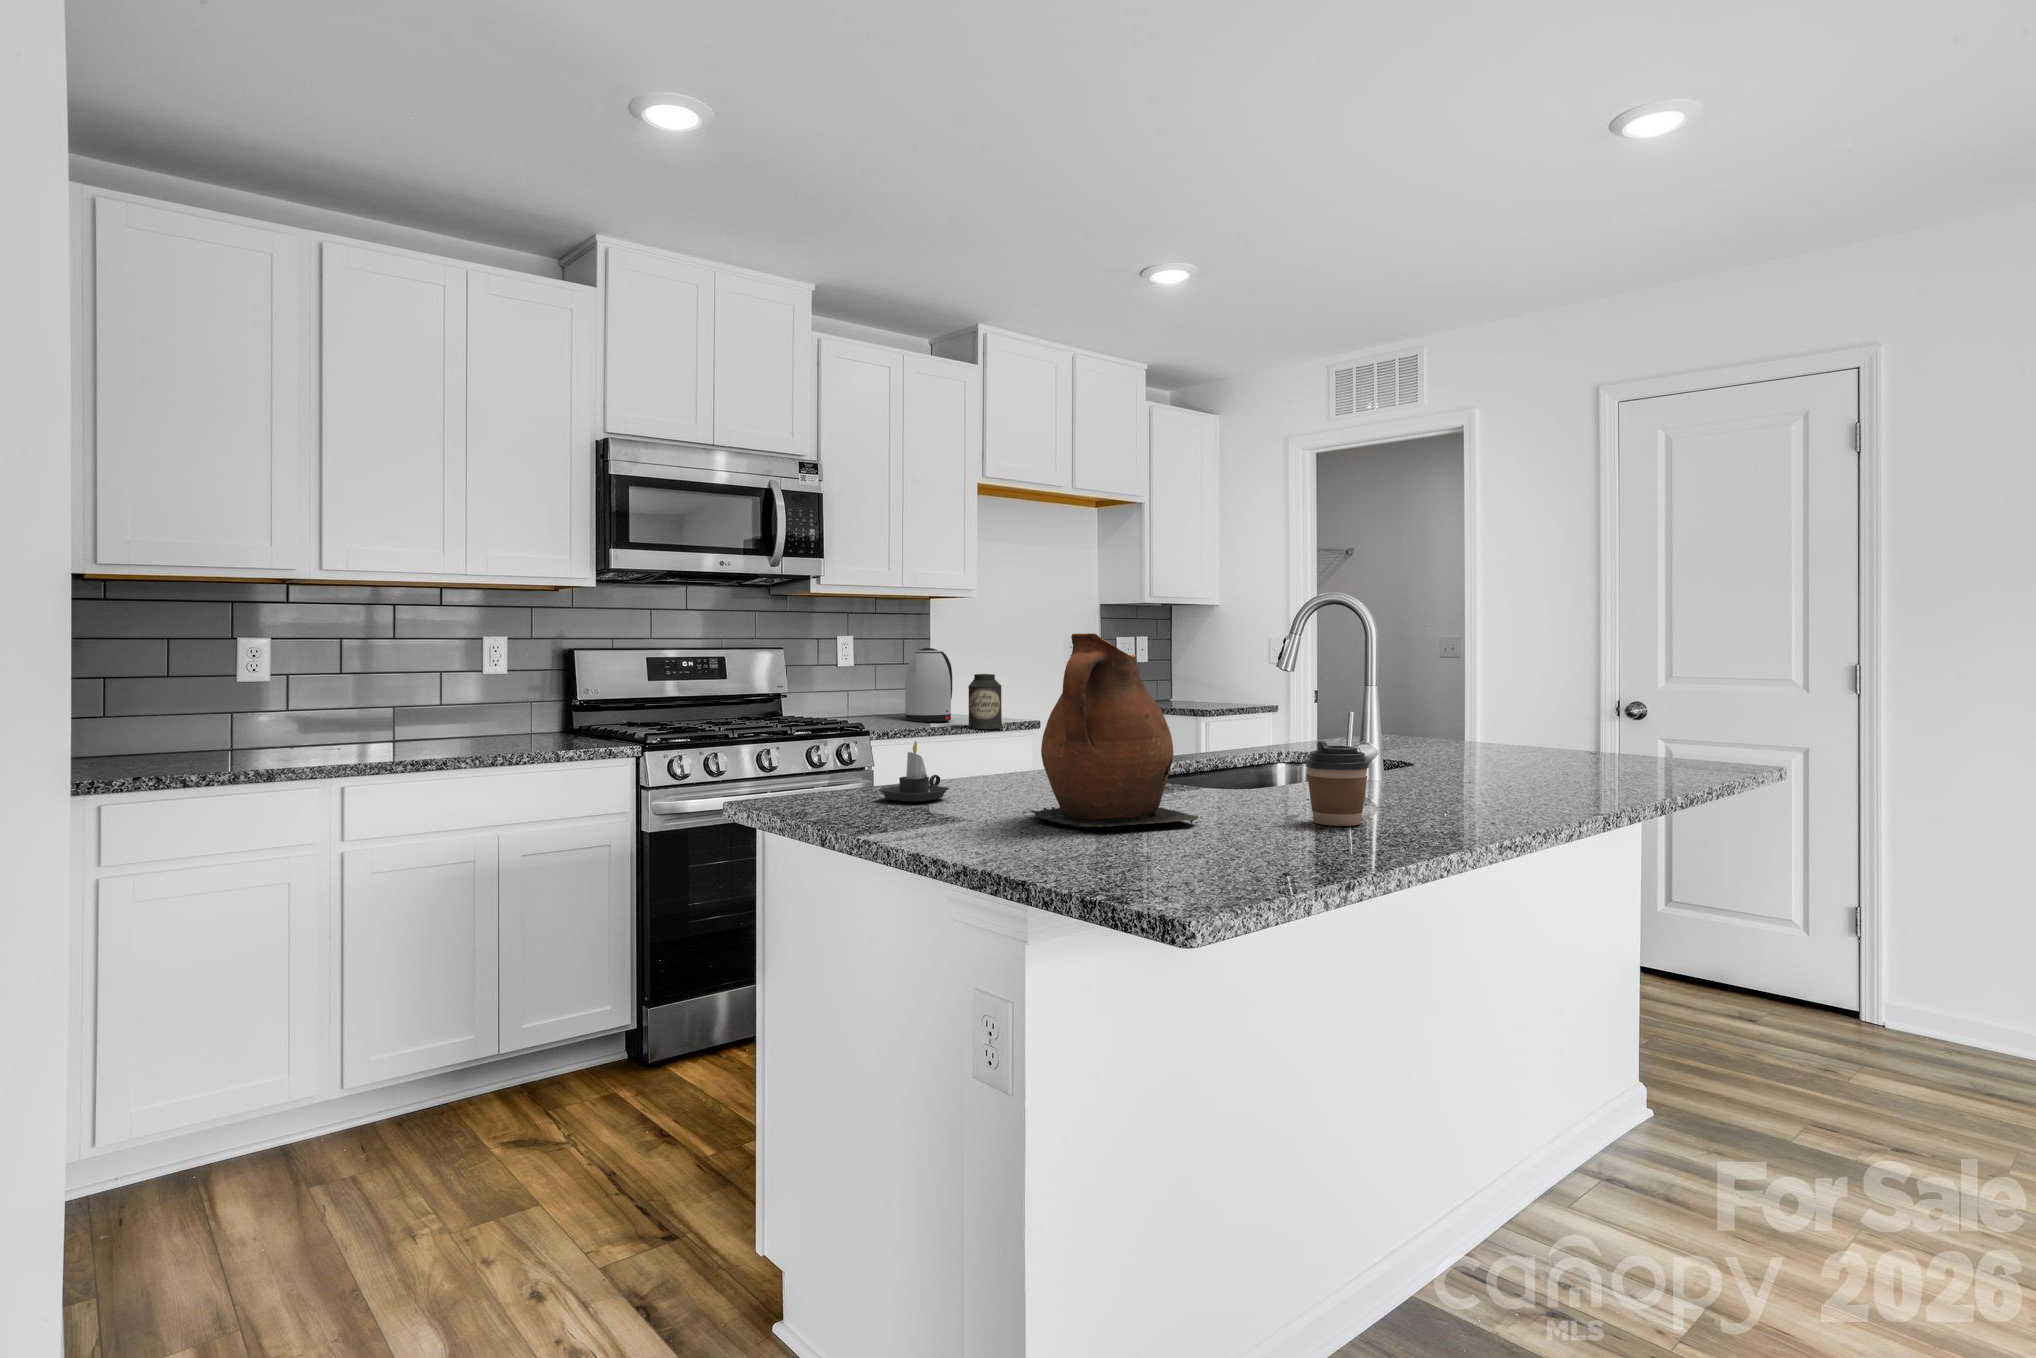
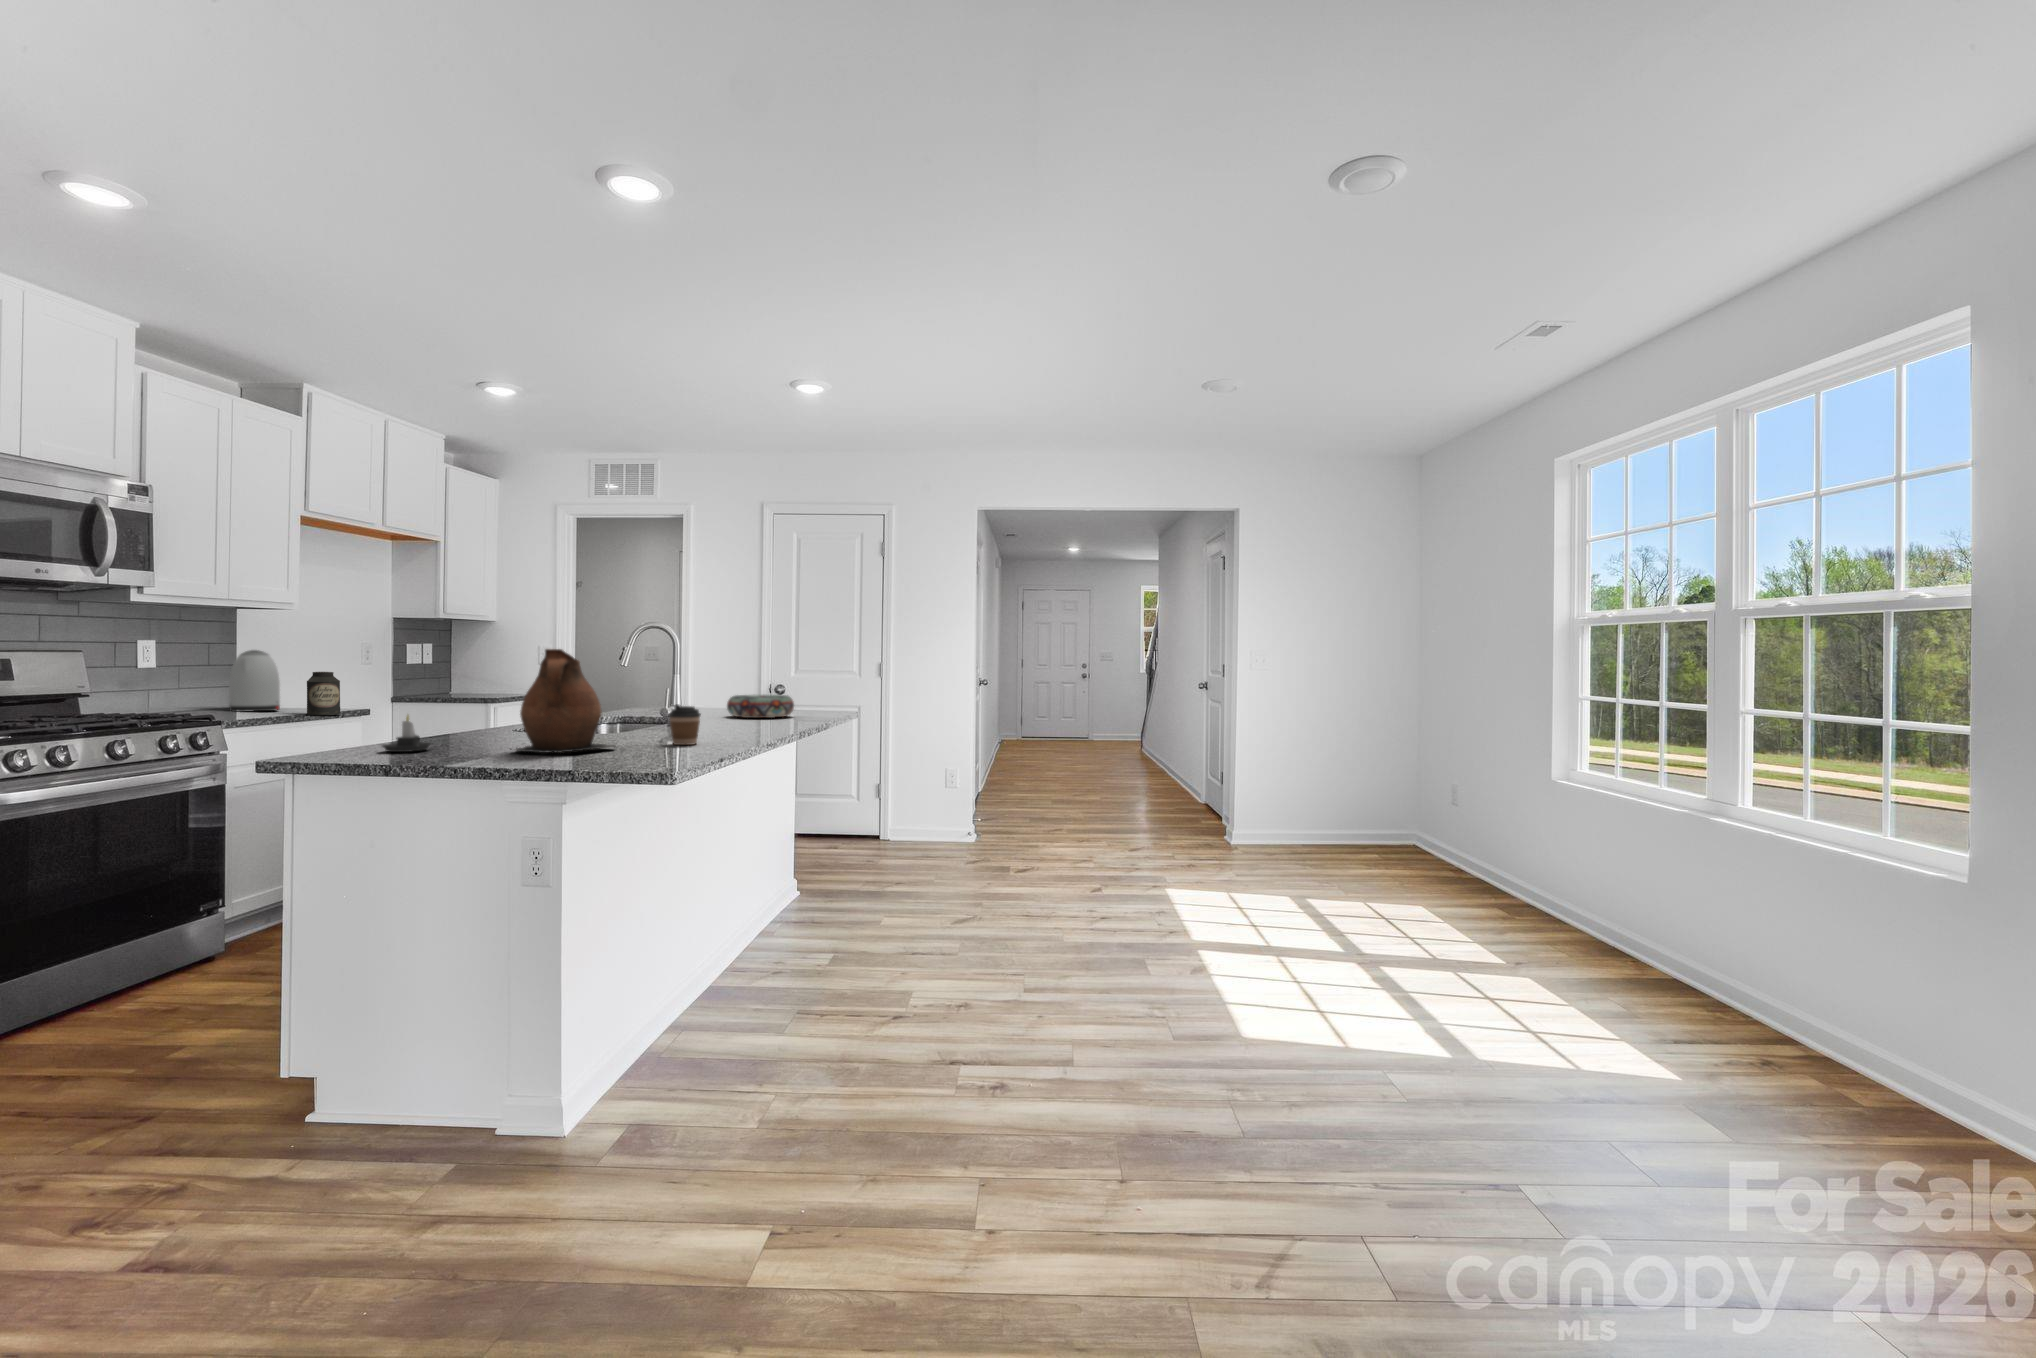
decorative bowl: none [1494,719,1632,765] -> present [727,695,794,718]

